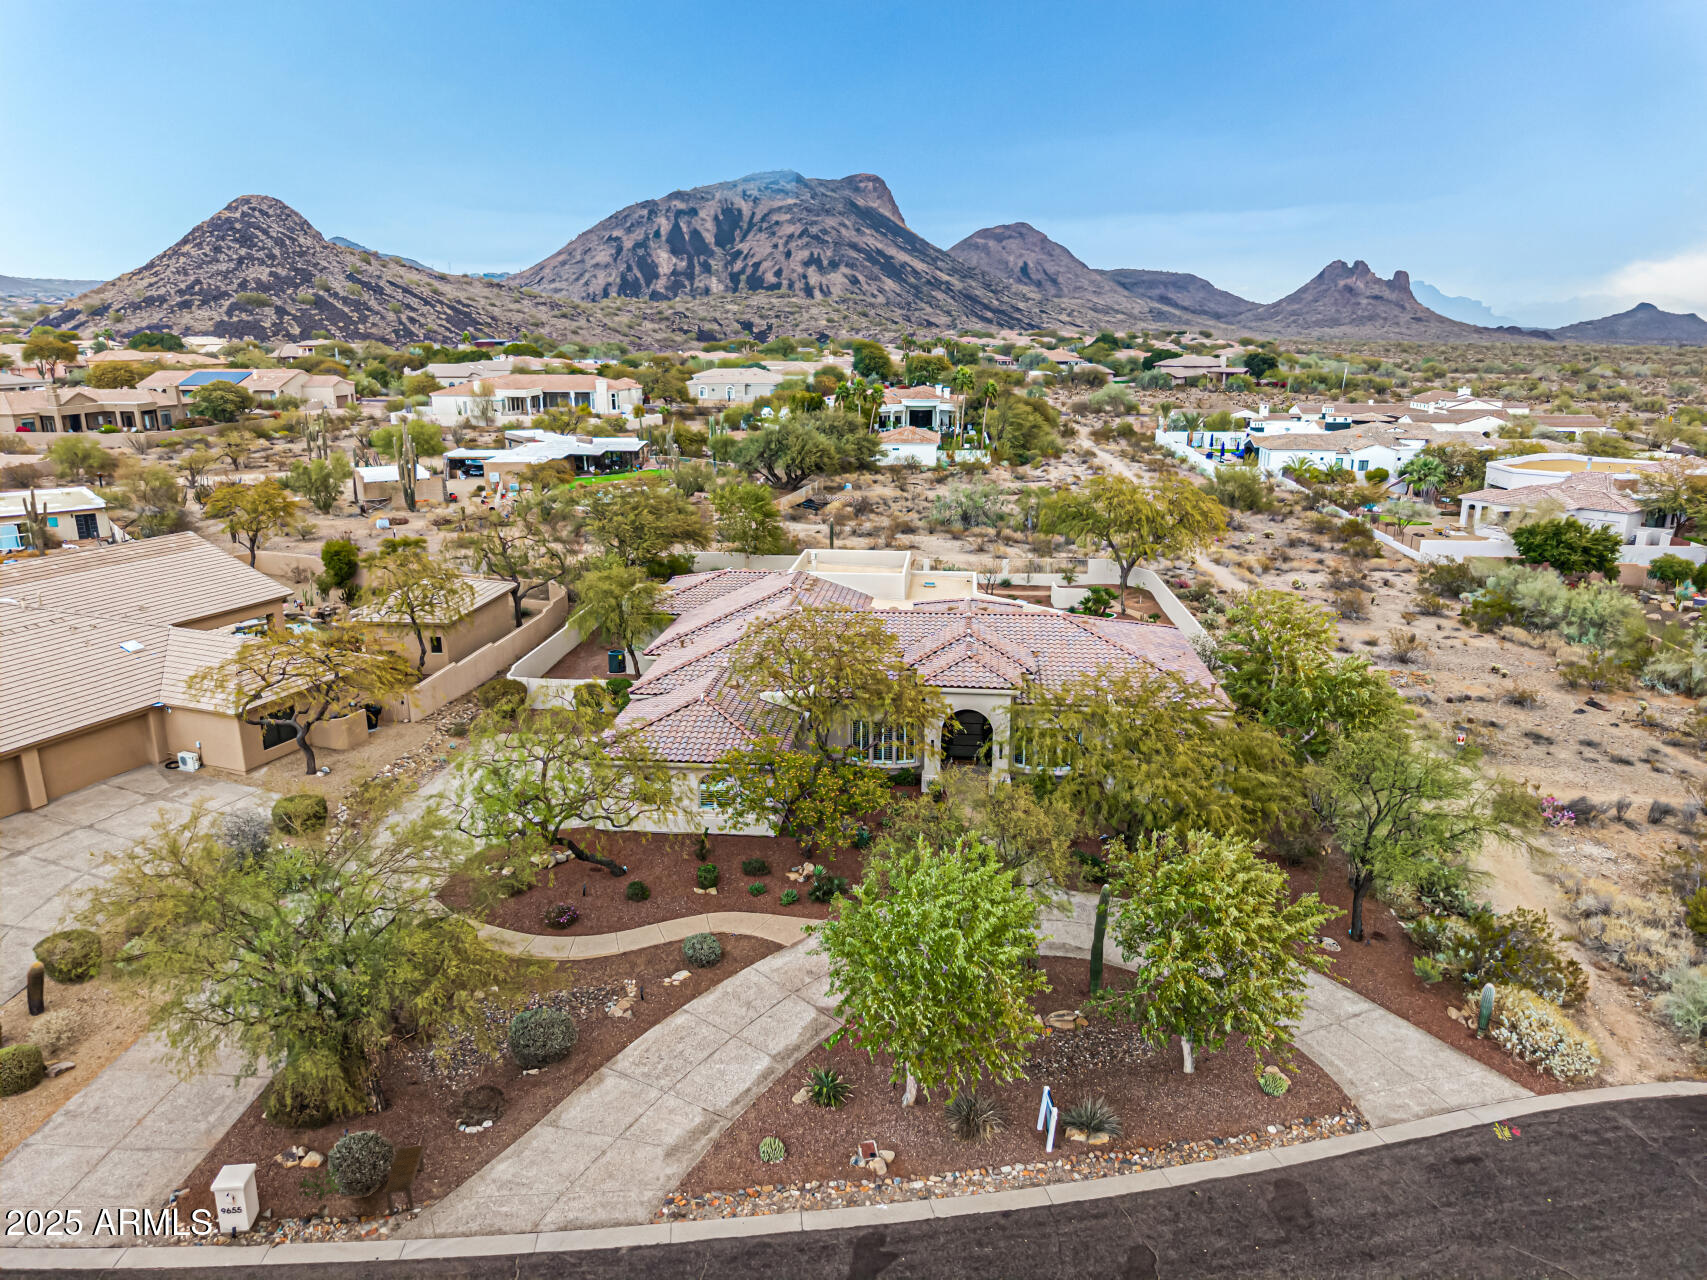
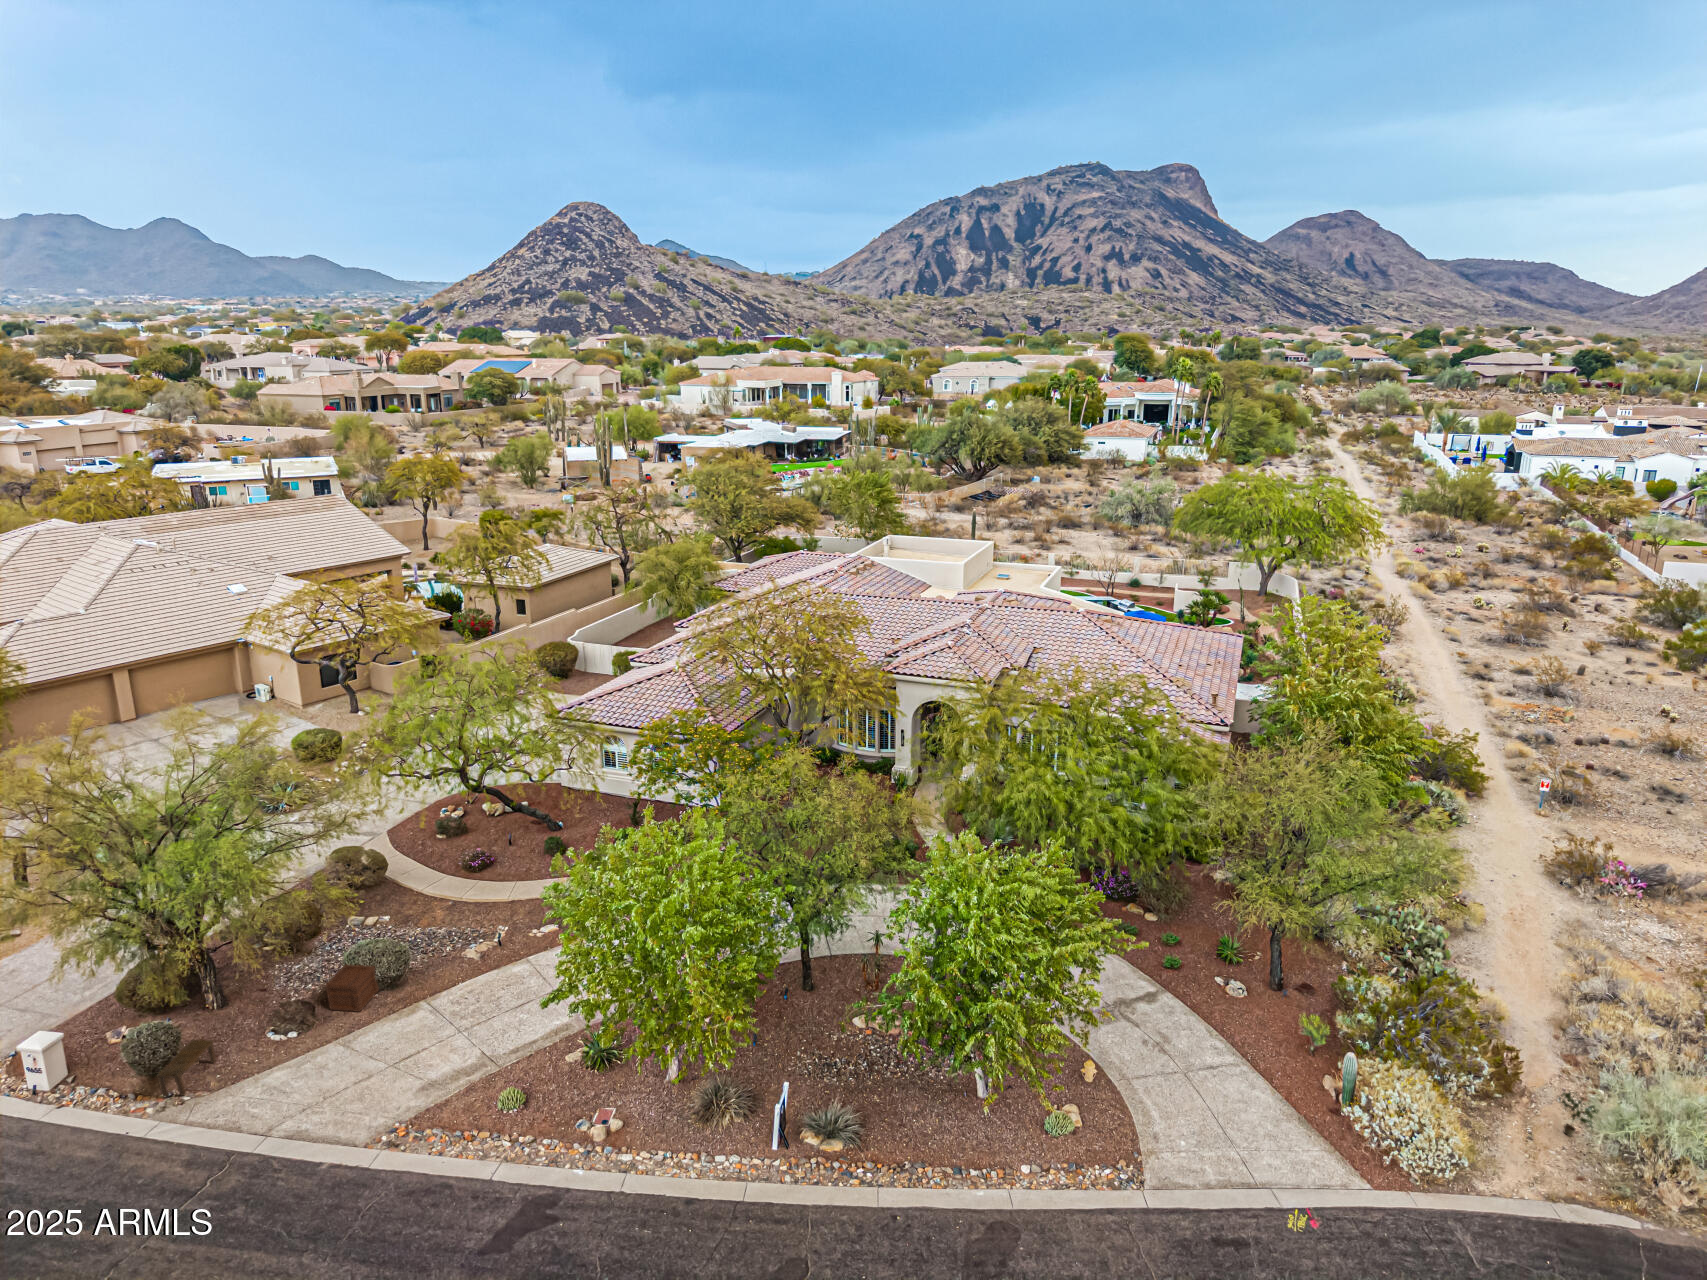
wooden crate: none [515,1042,559,1095] -> present [326,964,379,1012]
potted plant: present [299,1169,339,1218] -> present [1558,1091,1599,1136]

